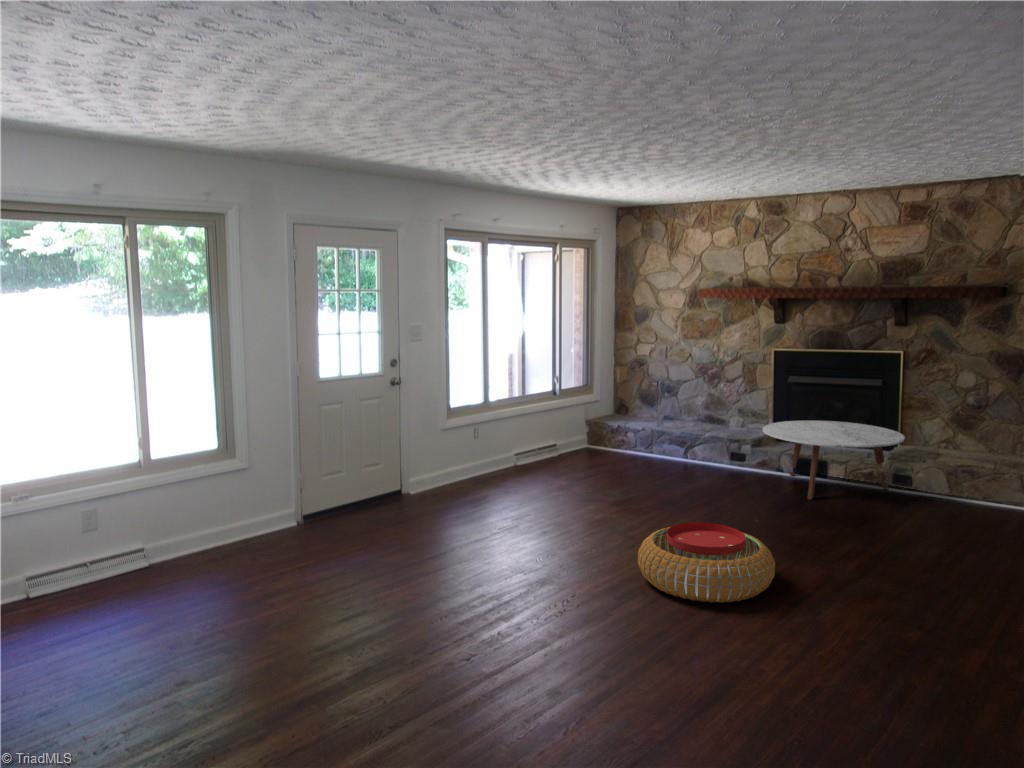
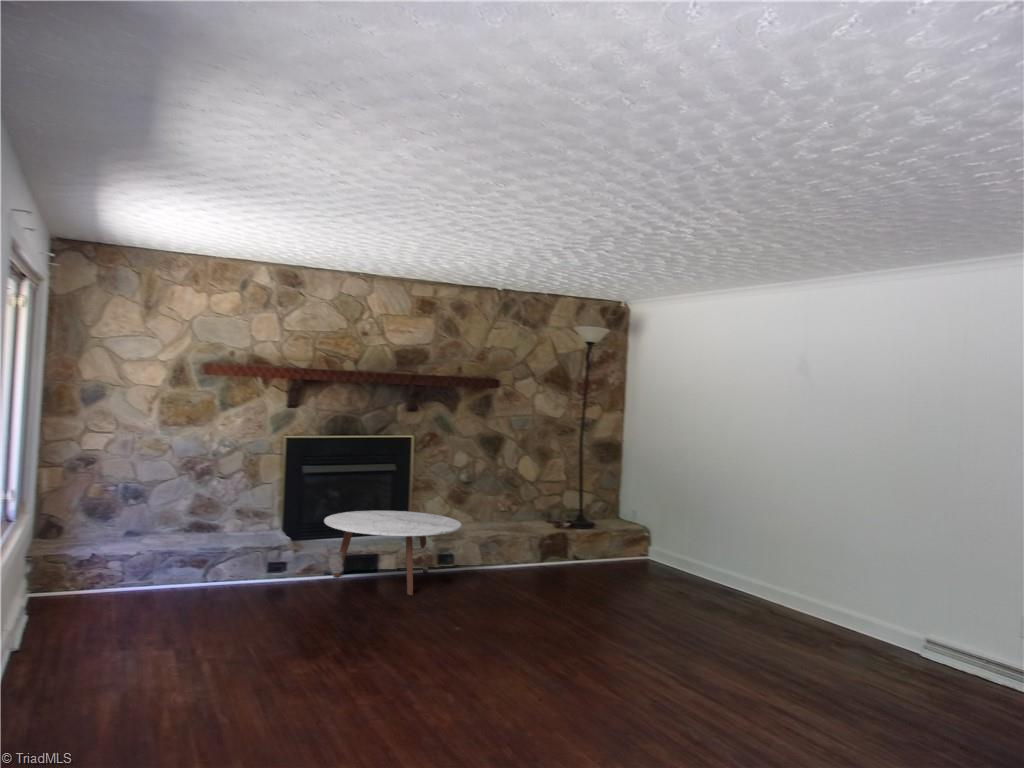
pouf: present [638,522,775,603] -> none [497,628,642,715]

